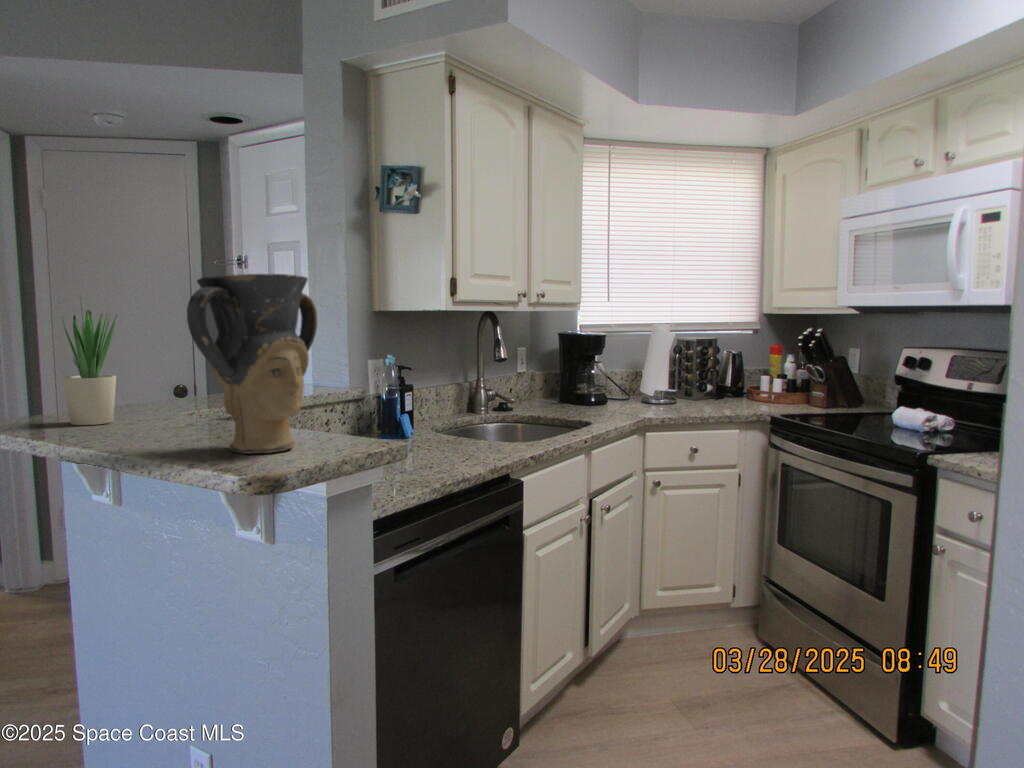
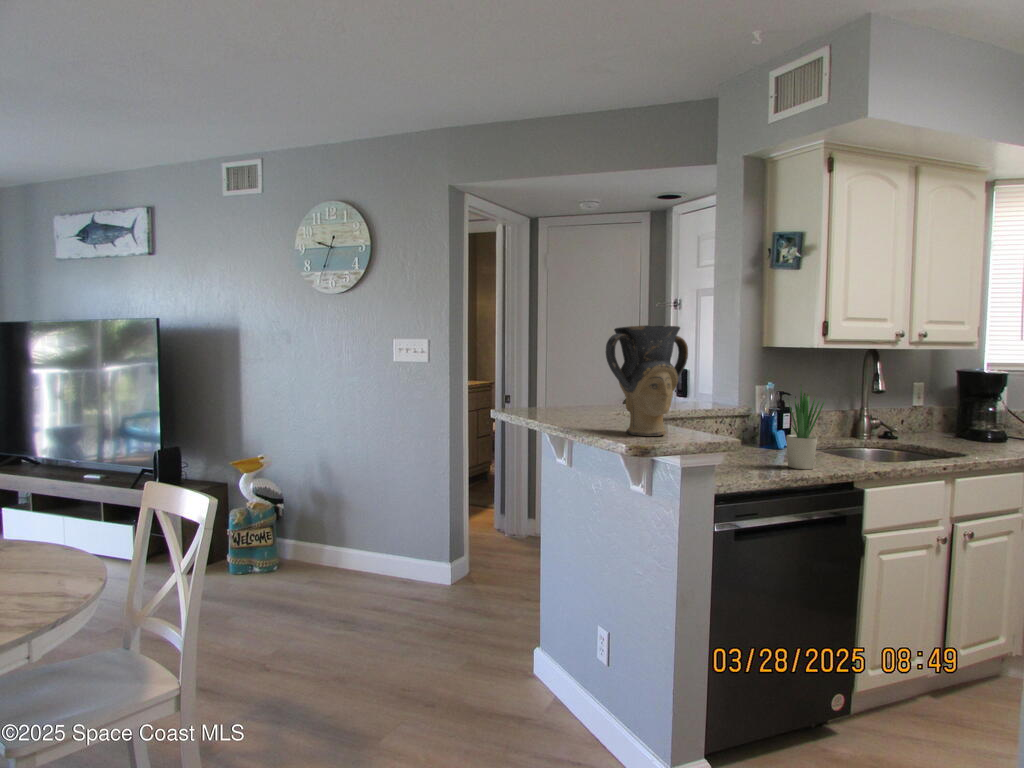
potted plant: present [62,300,117,425] -> present [786,386,825,469]

